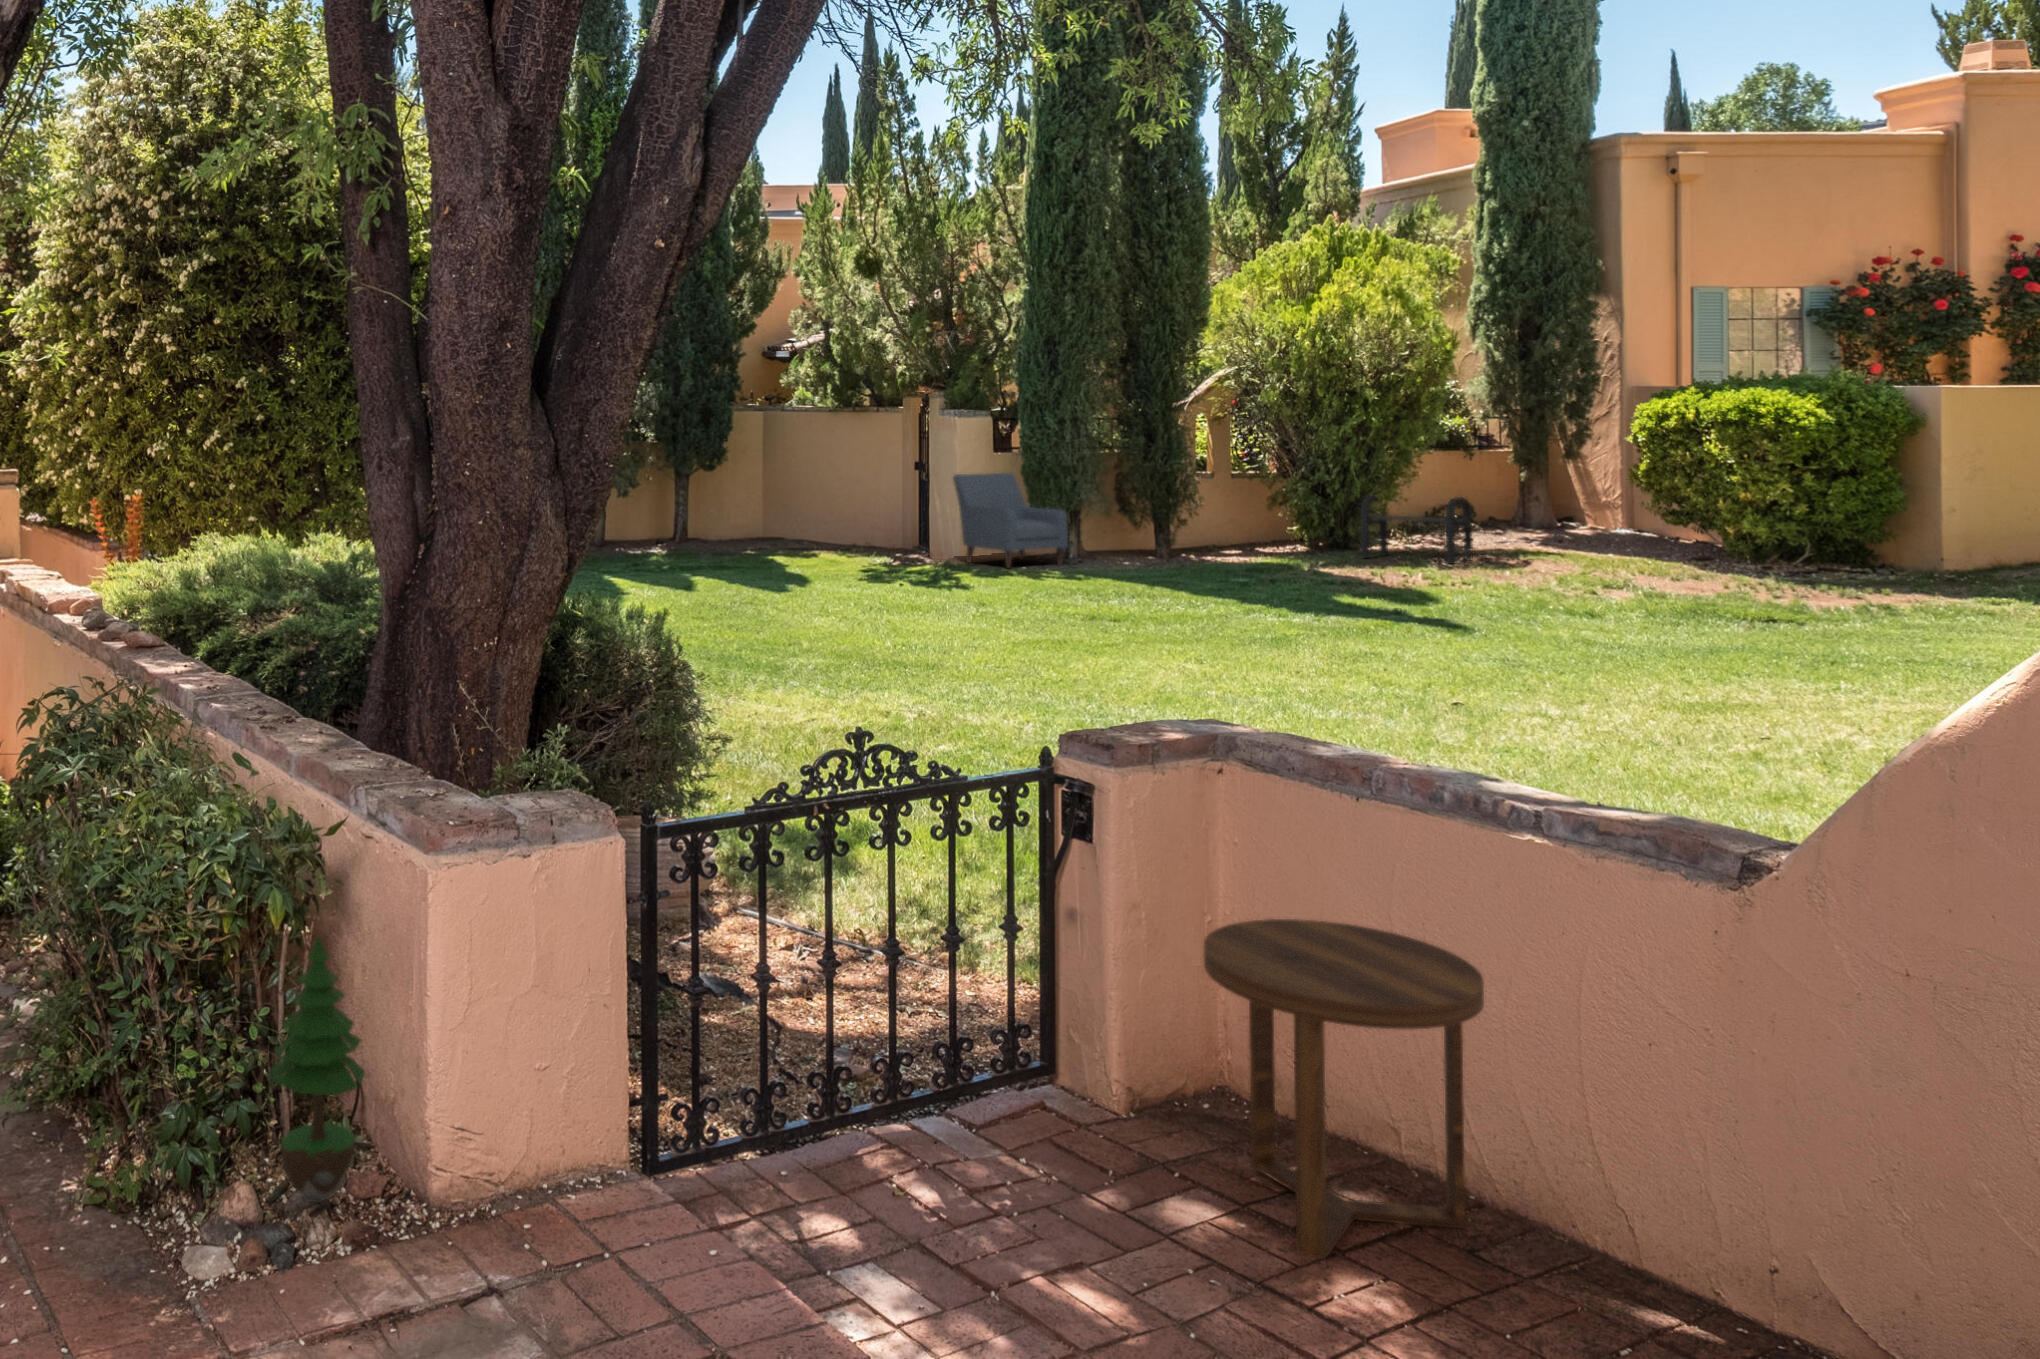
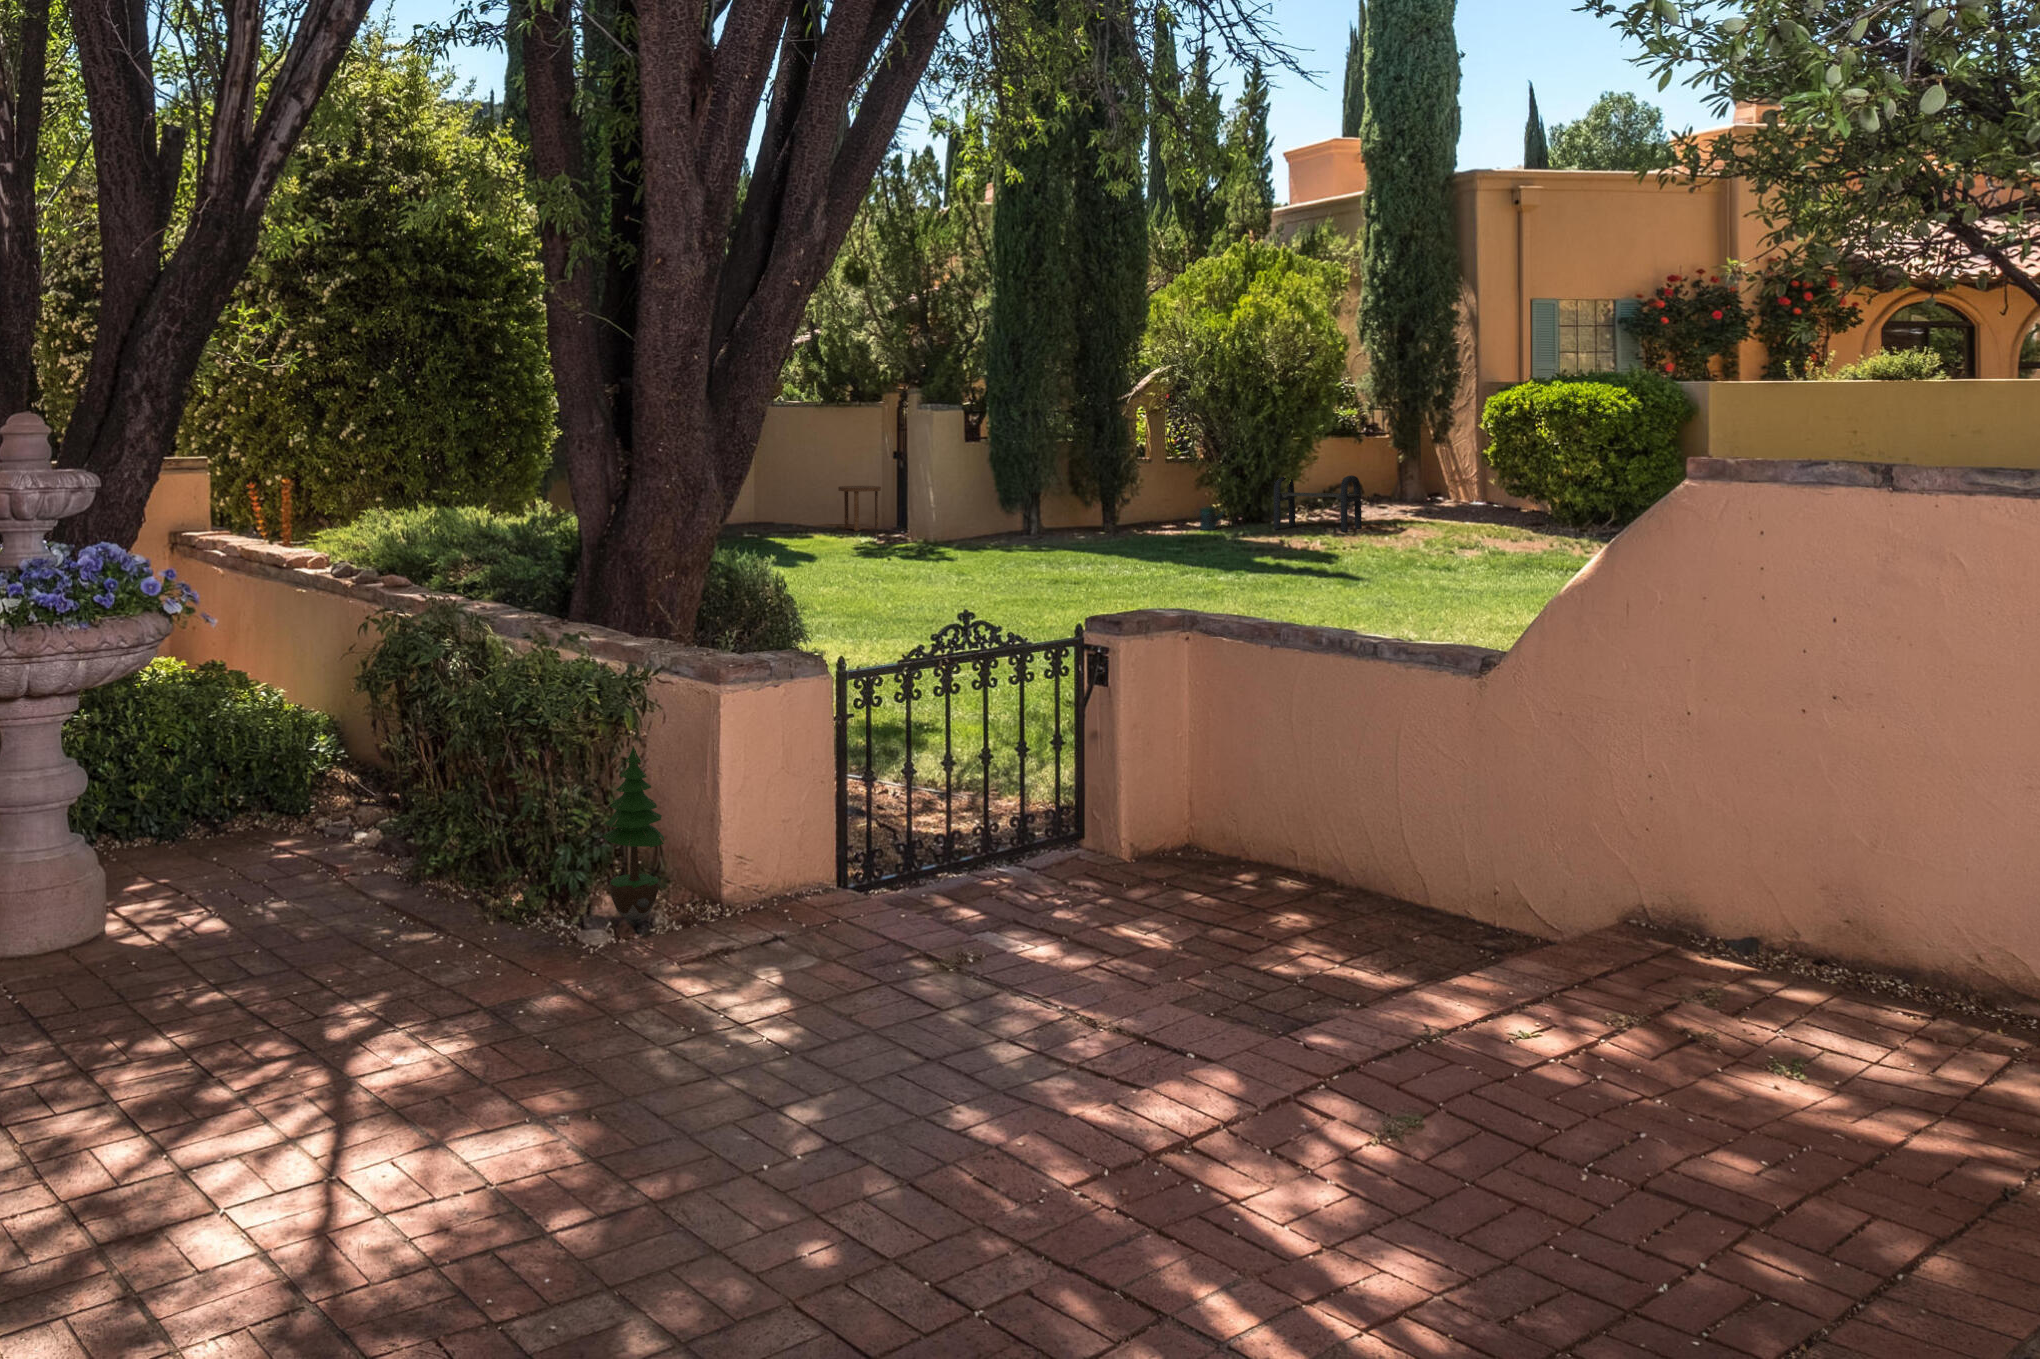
chair: present [953,473,1068,568] -> none [936,461,1035,544]
watering can: none [1261,527,1305,557] -> present [1199,505,1228,530]
side table: present [1204,919,1484,1260] -> present [838,486,881,531]

